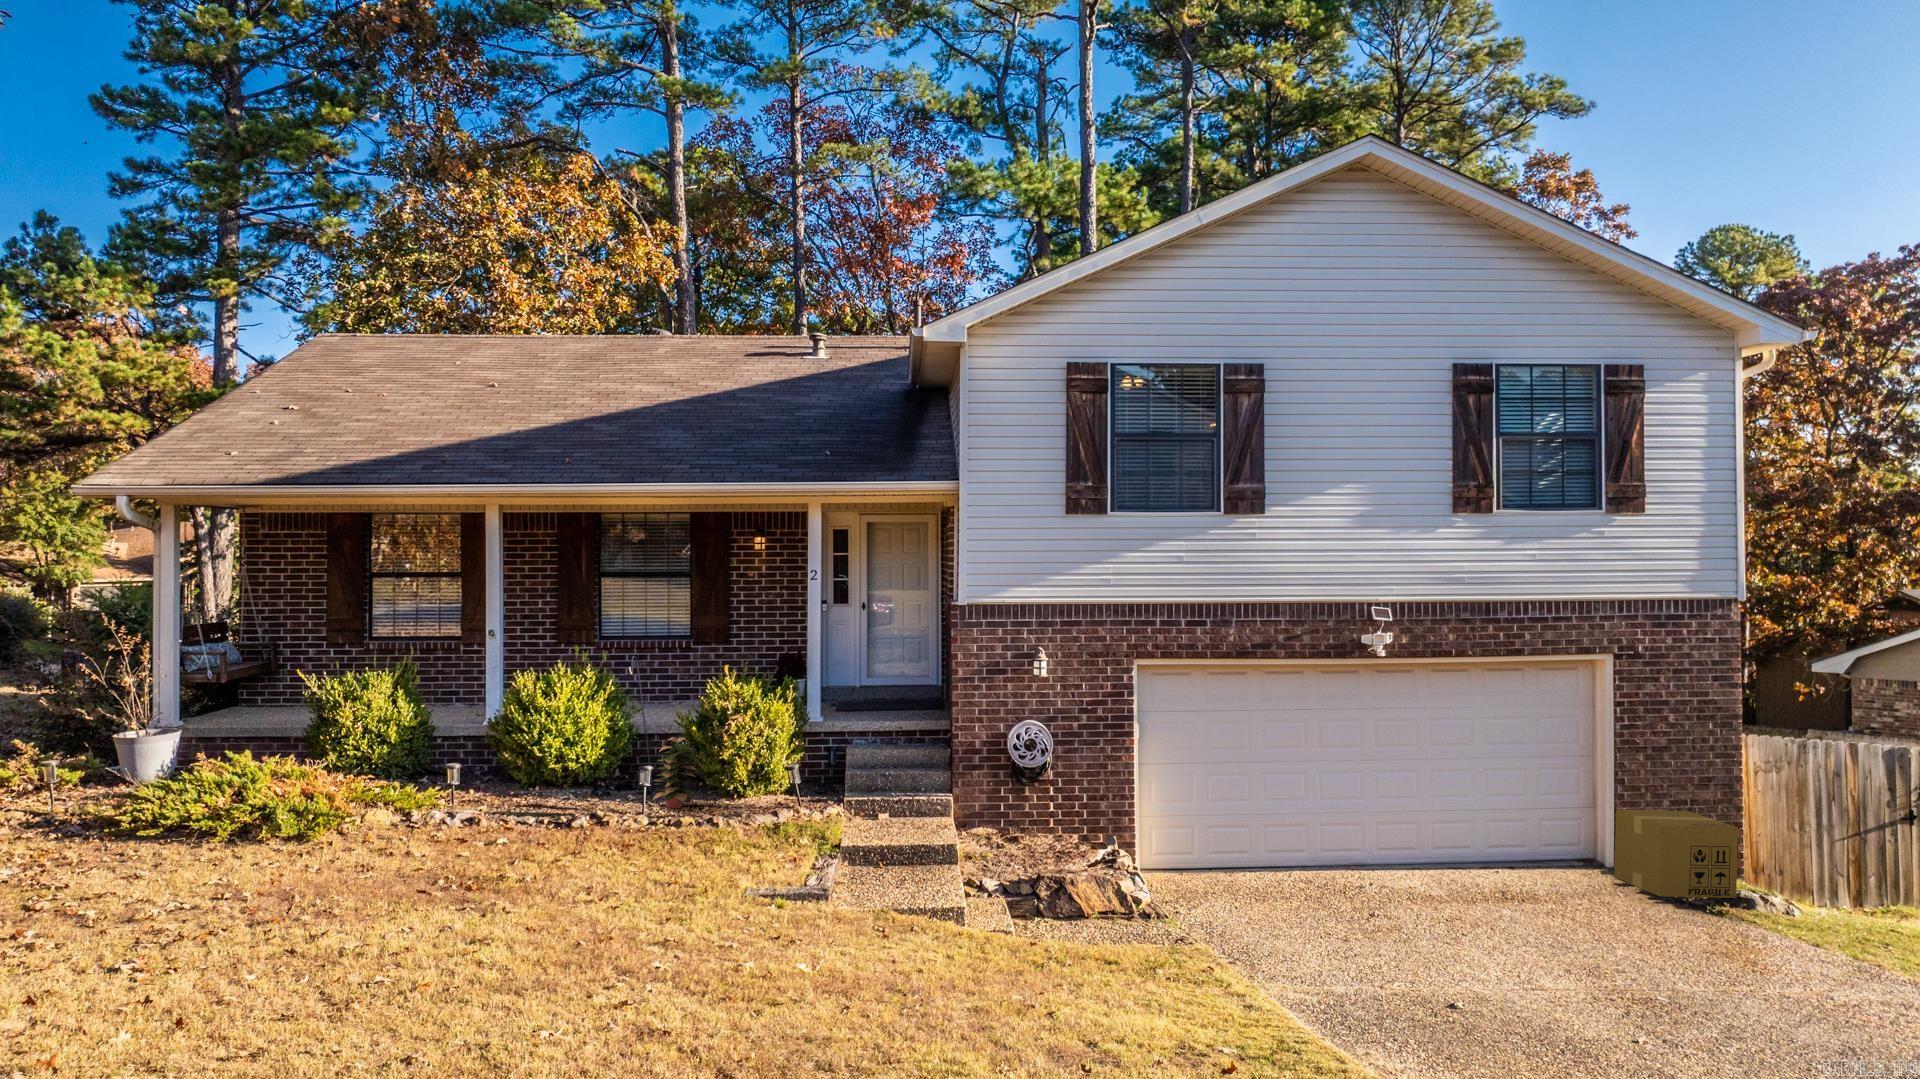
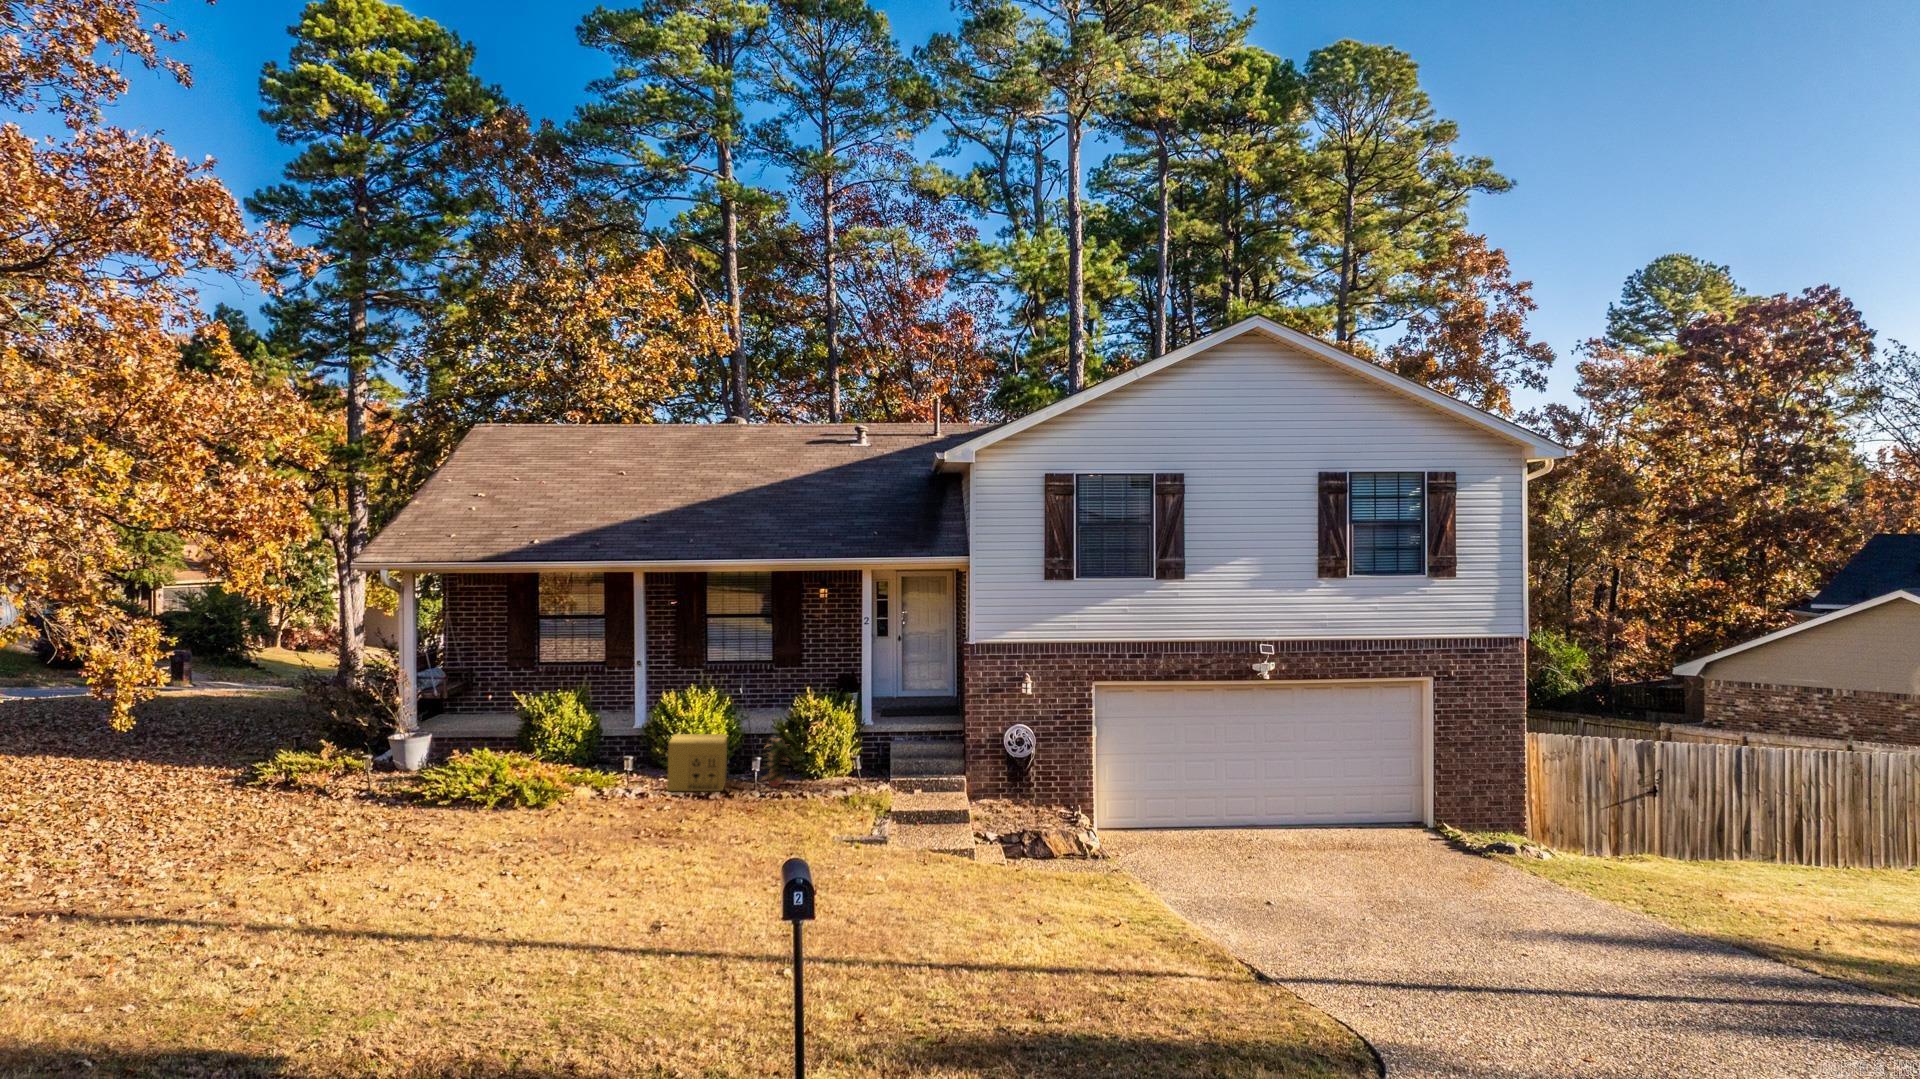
cardboard box: present [1614,809,1738,898] -> present [667,734,727,791]

